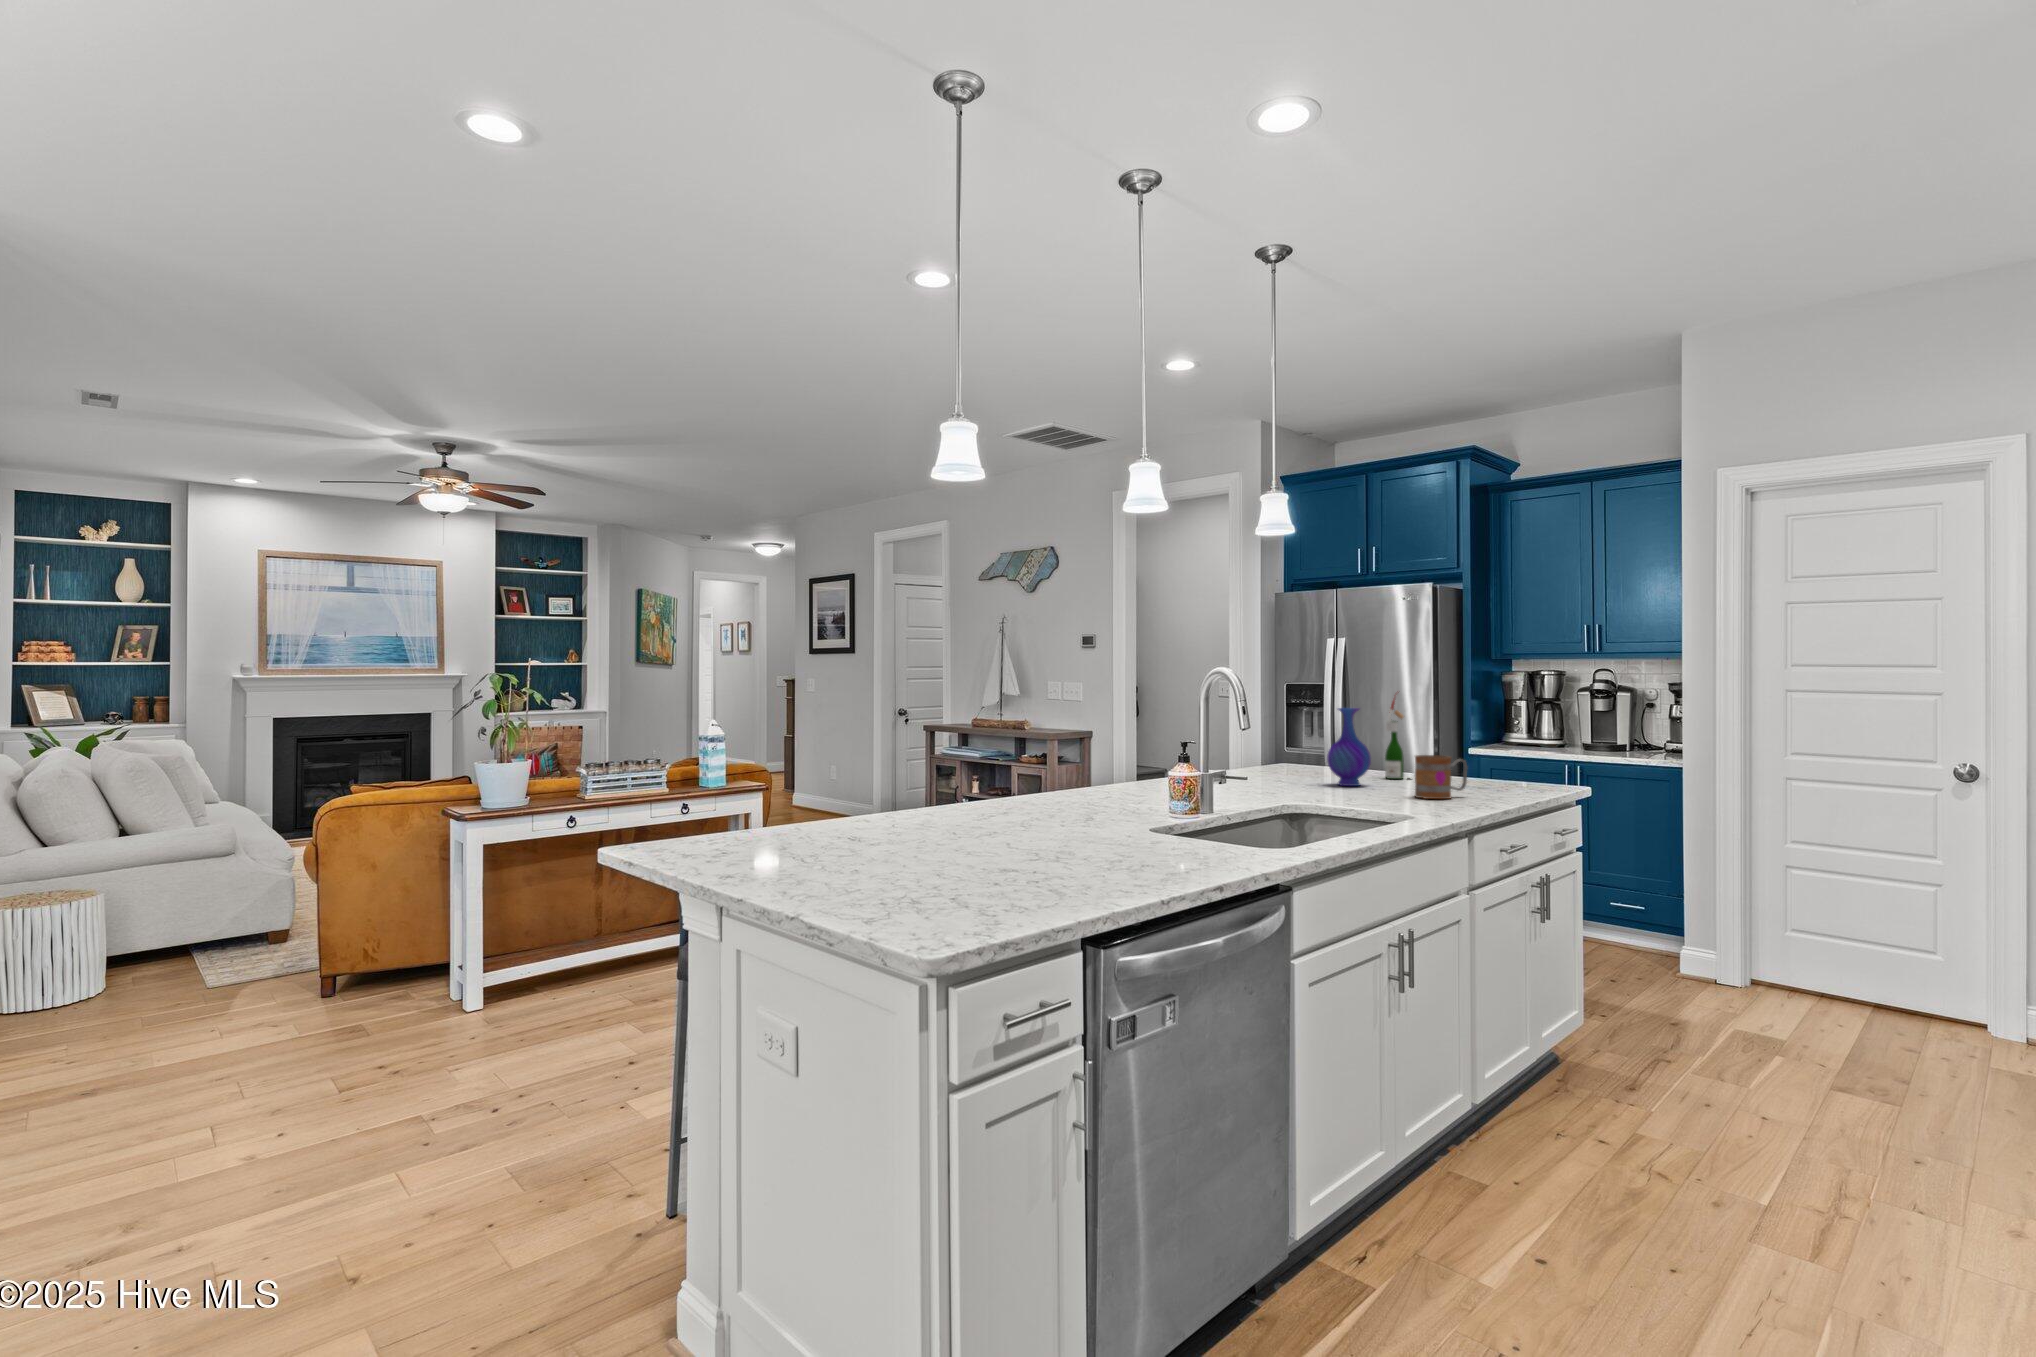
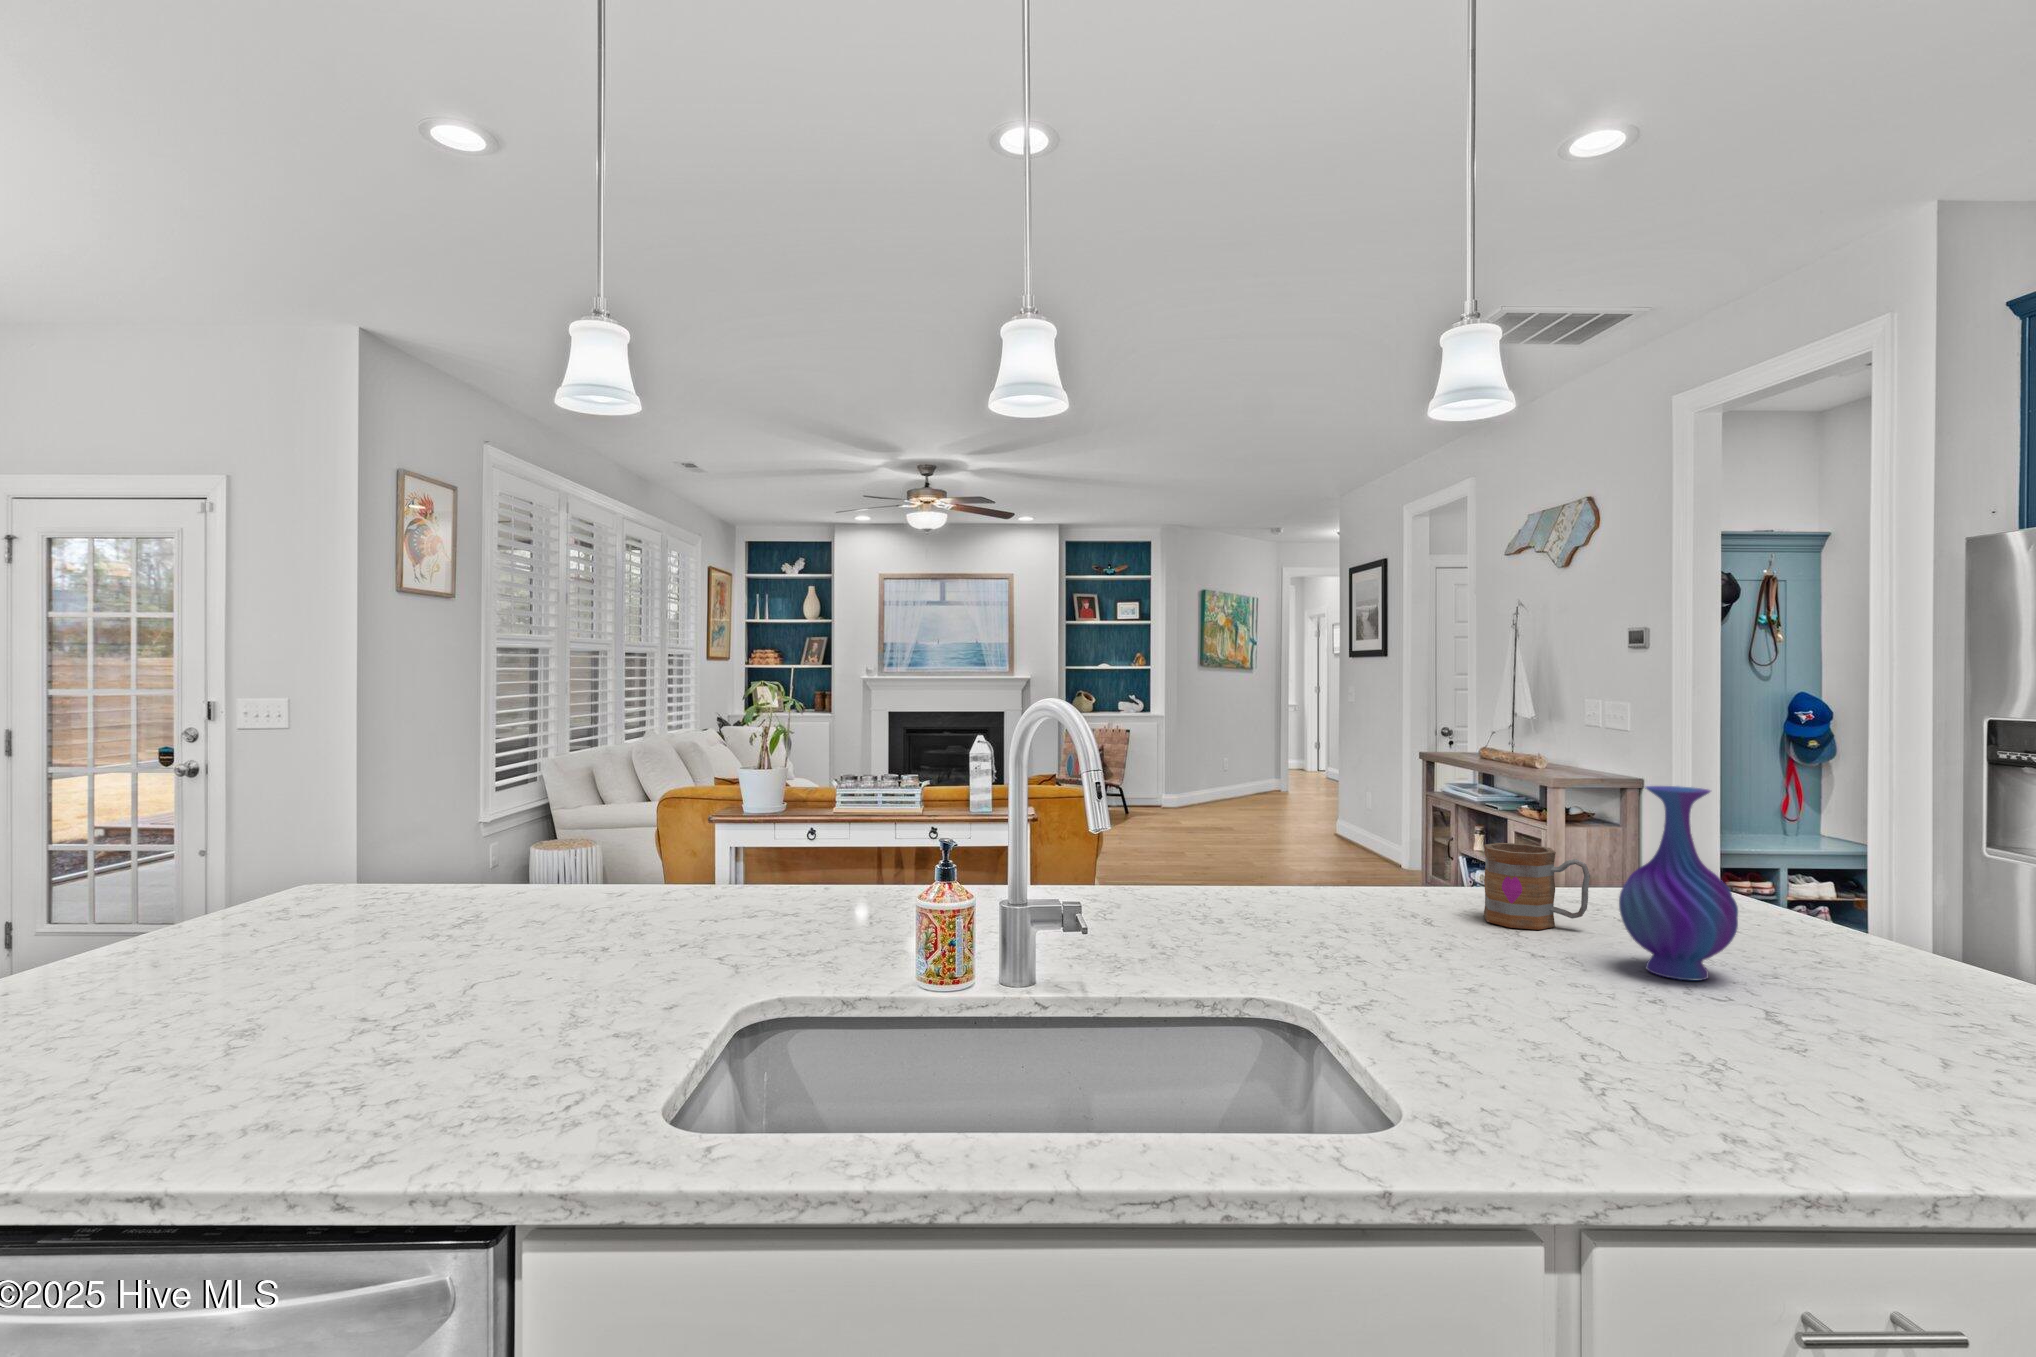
wine bottle: present [1385,698,1404,779] -> none [1858,753,1940,988]
mug: present [1415,755,1467,799] -> present [1484,843,1590,930]

